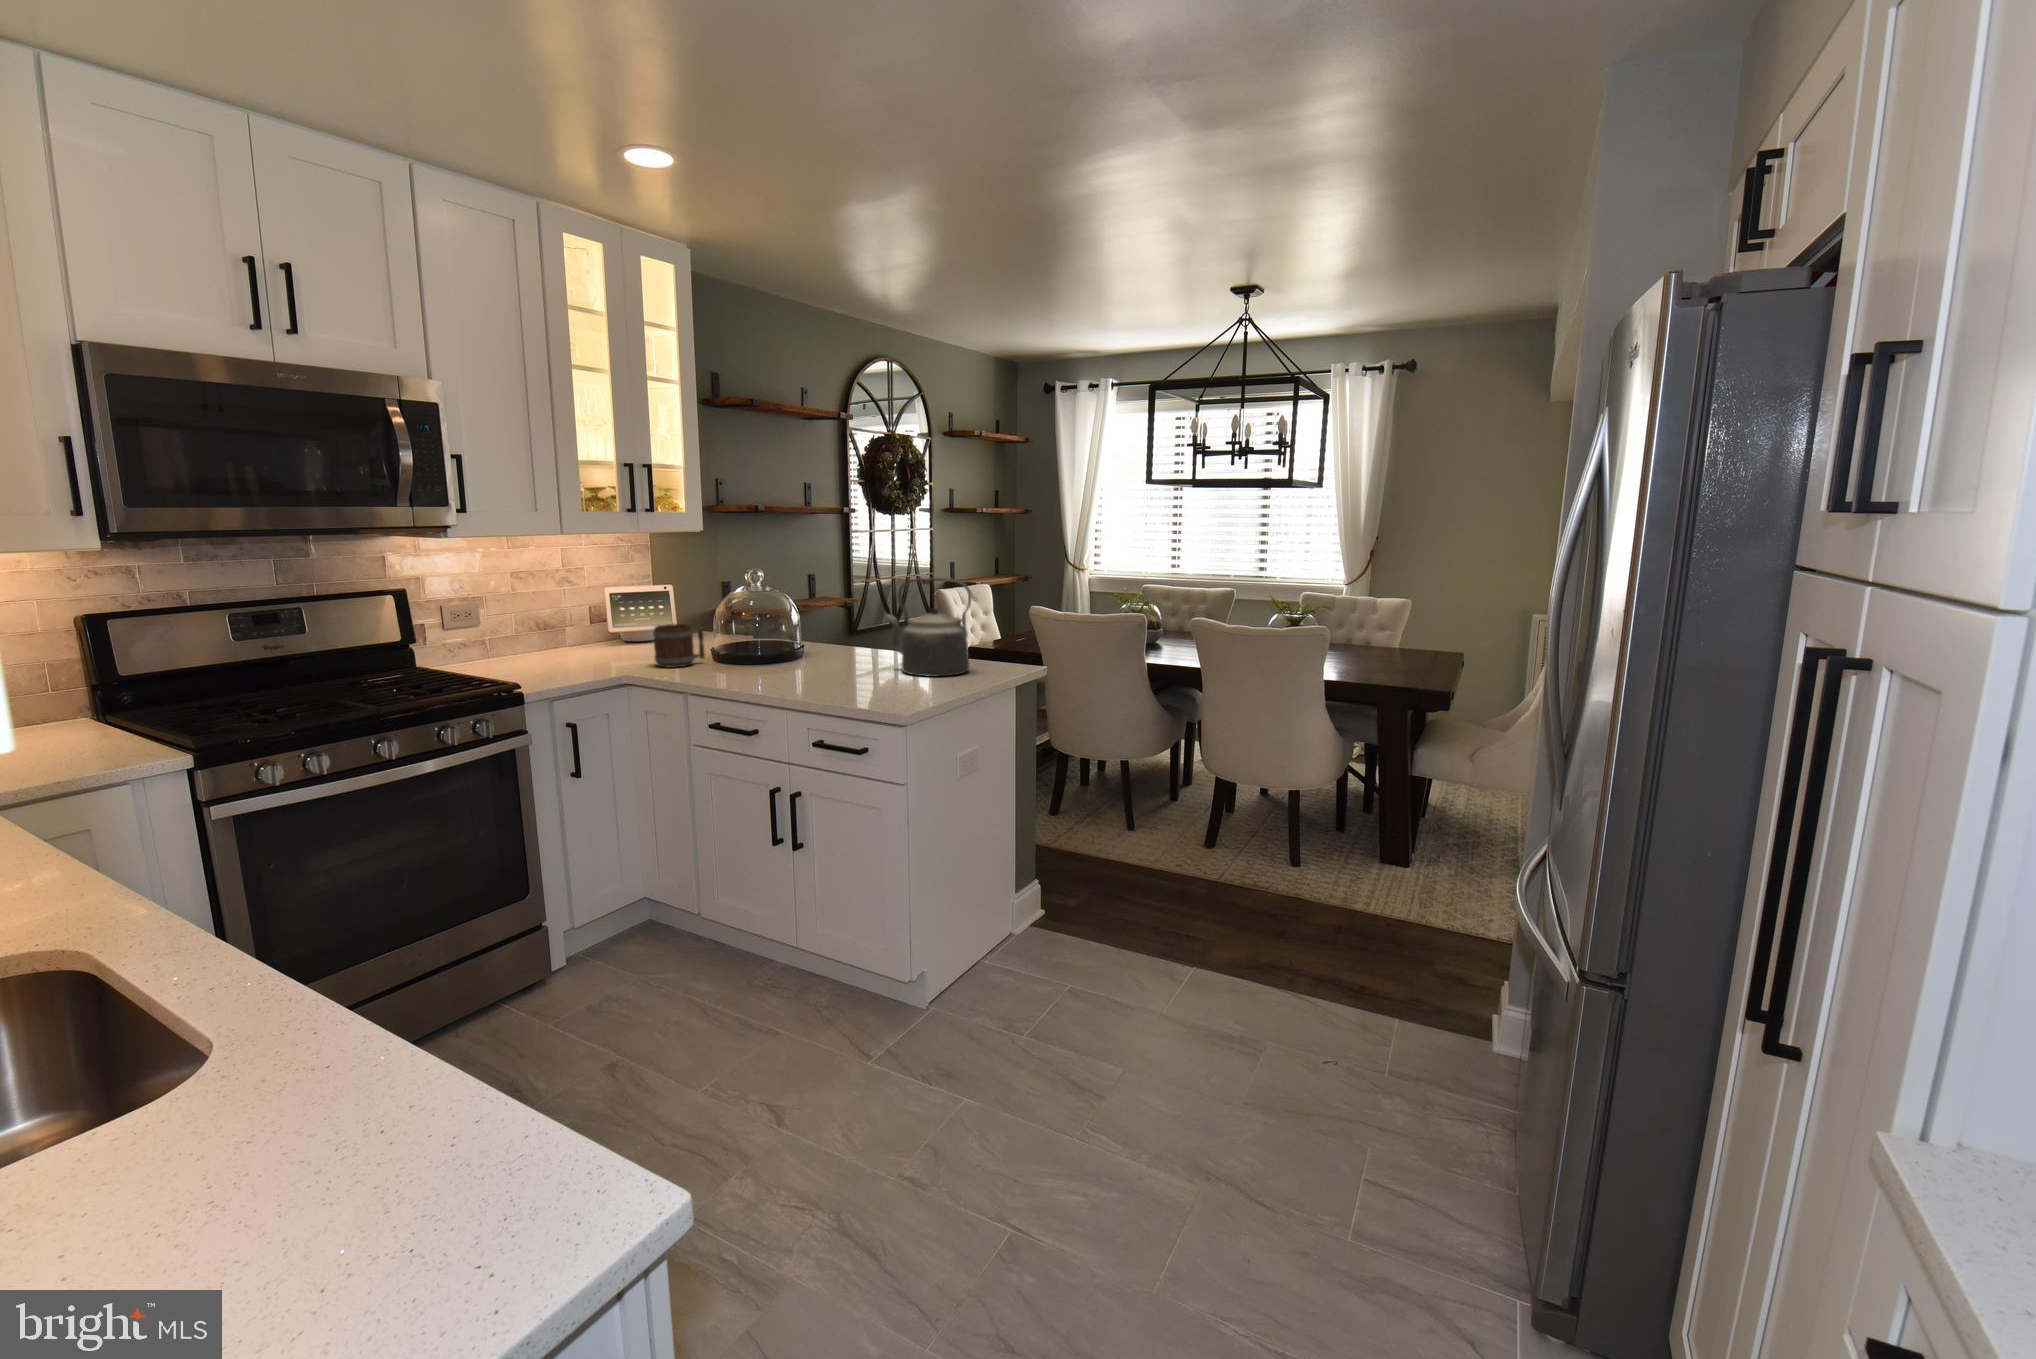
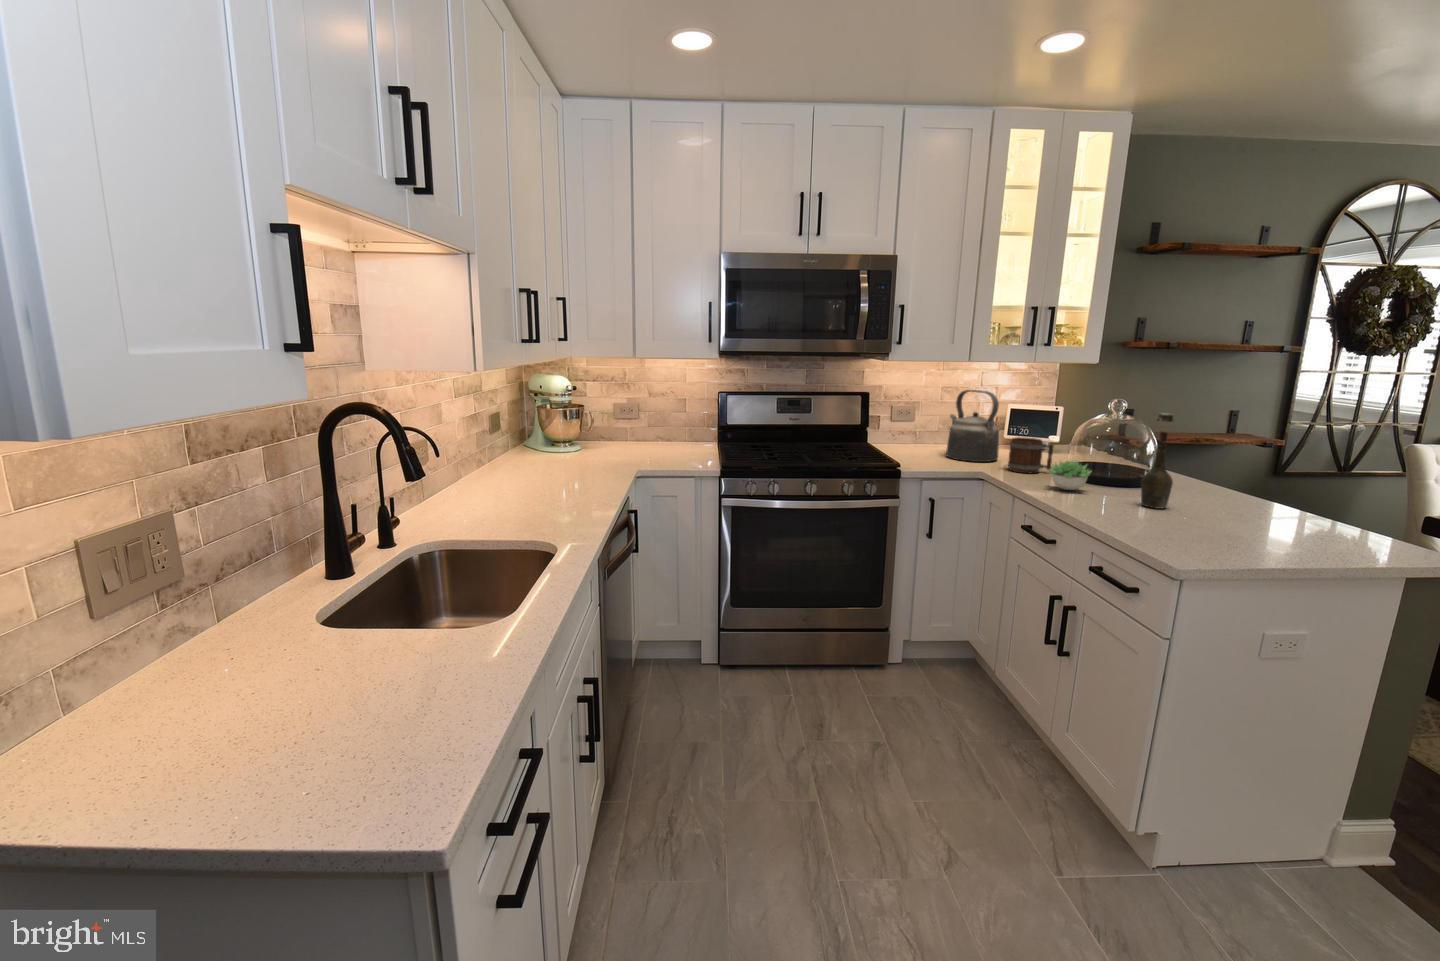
kettle: present [887,578,972,676] -> present [946,390,999,462]
bottle: none [820,579,847,677] -> present [1141,413,1175,508]
succulent plant: none [722,642,769,676] -> present [1049,461,1091,490]

